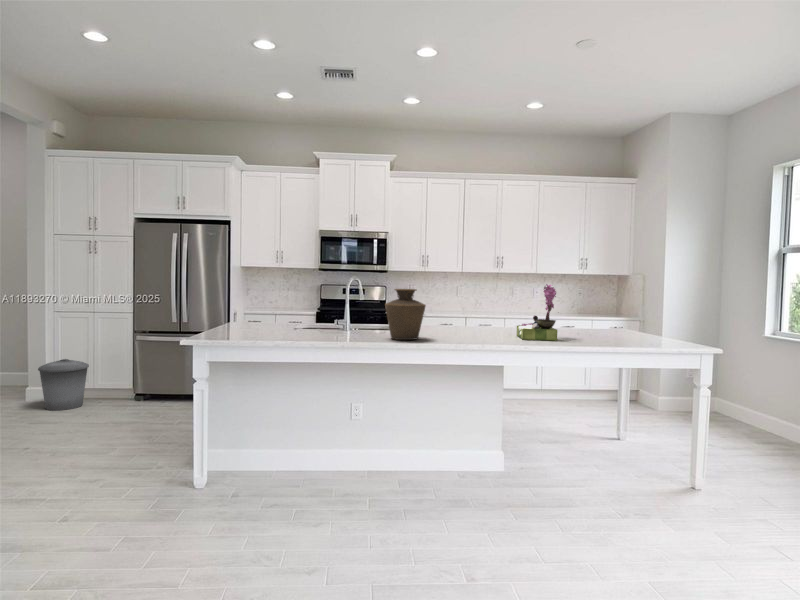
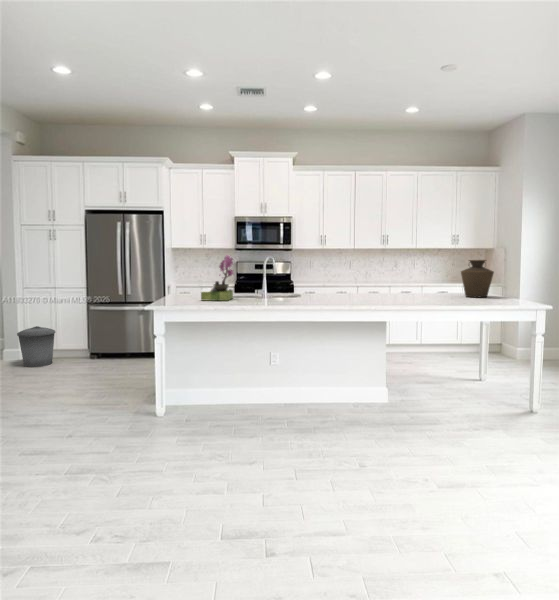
flower arrangement: present [517,284,557,340] -> present [201,255,233,301]
vase: present [385,289,426,340] -> present [461,260,494,297]

